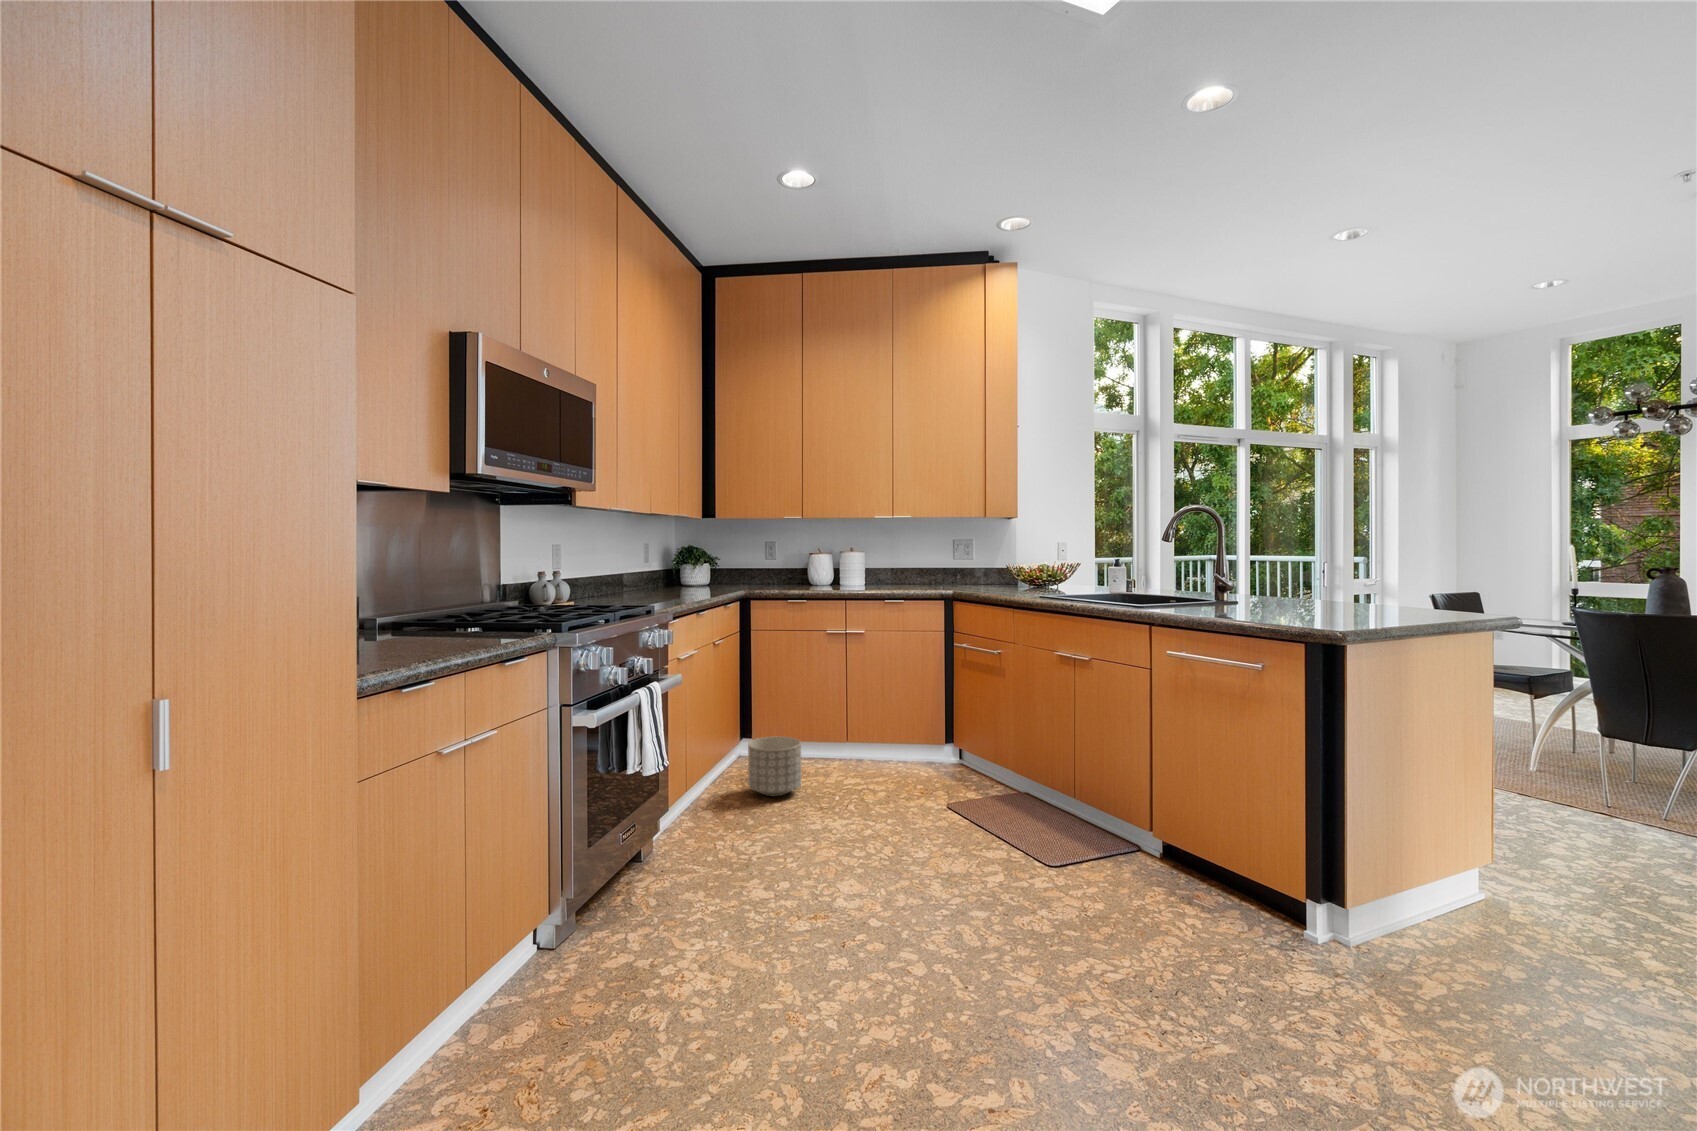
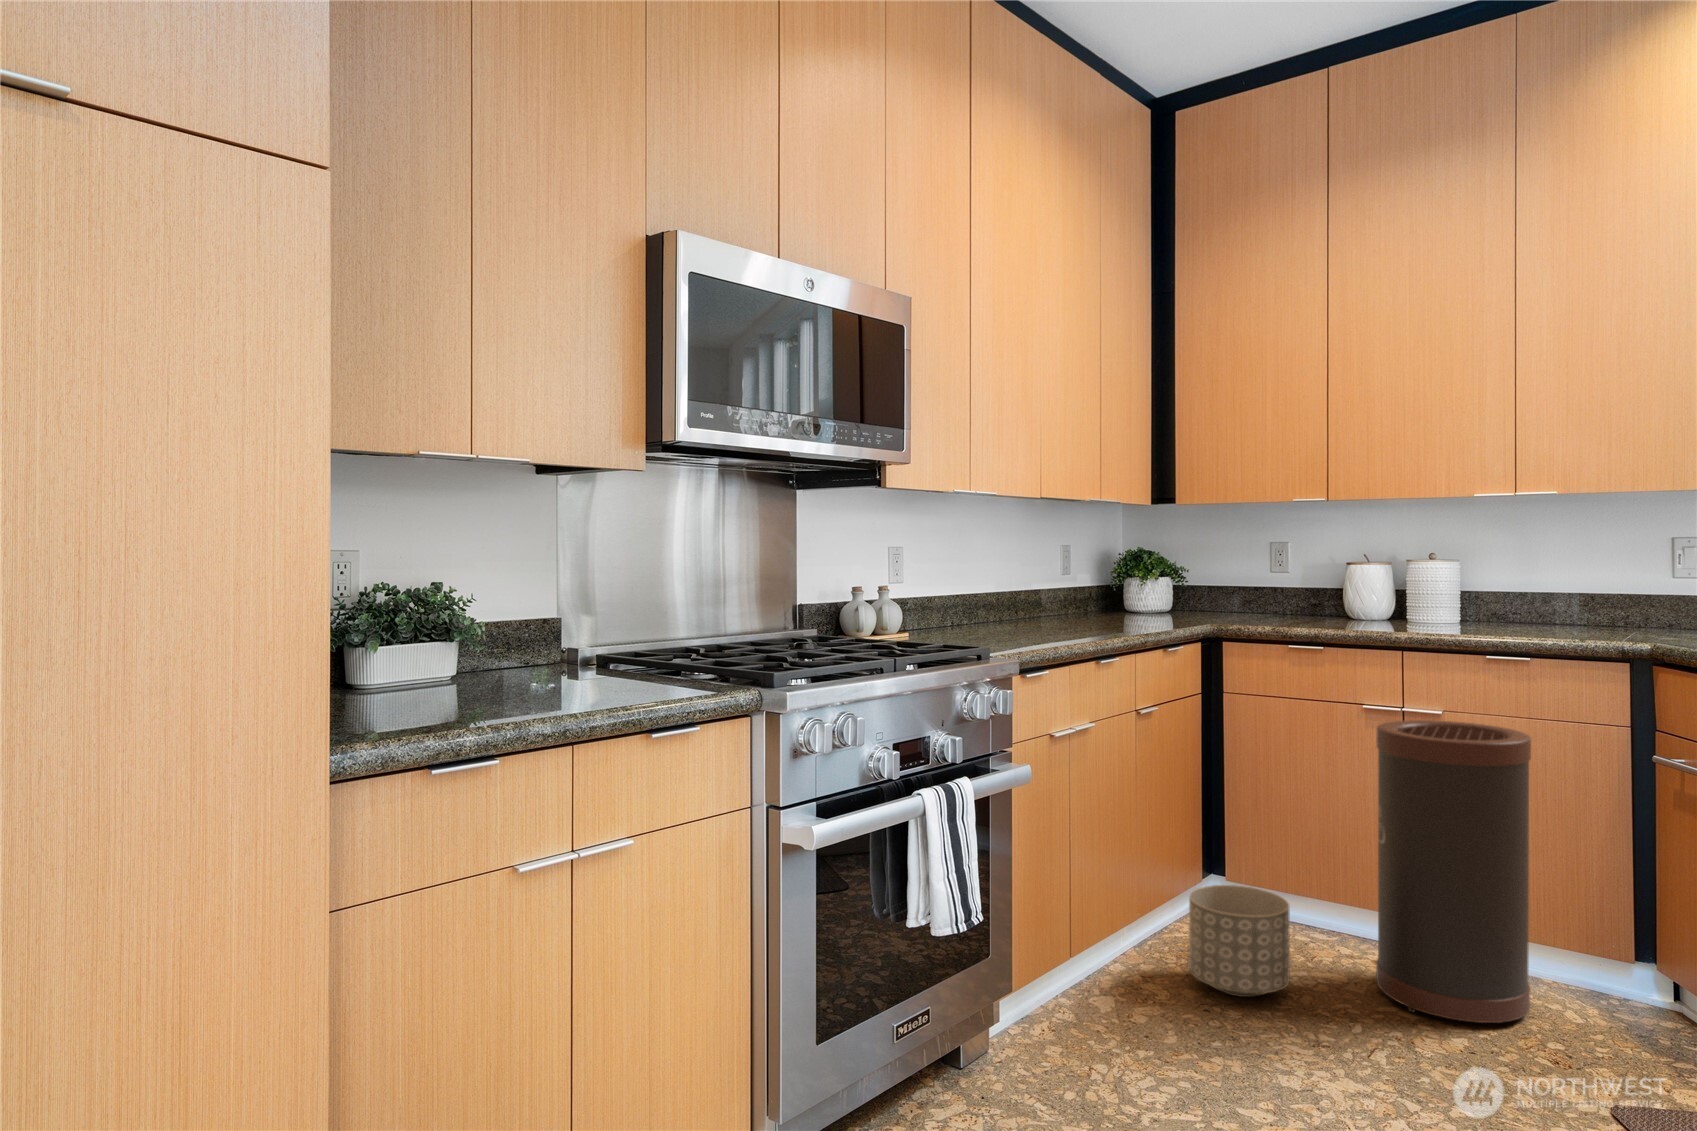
trash can: none [840,636,909,787] -> present [1376,720,1531,1023]

